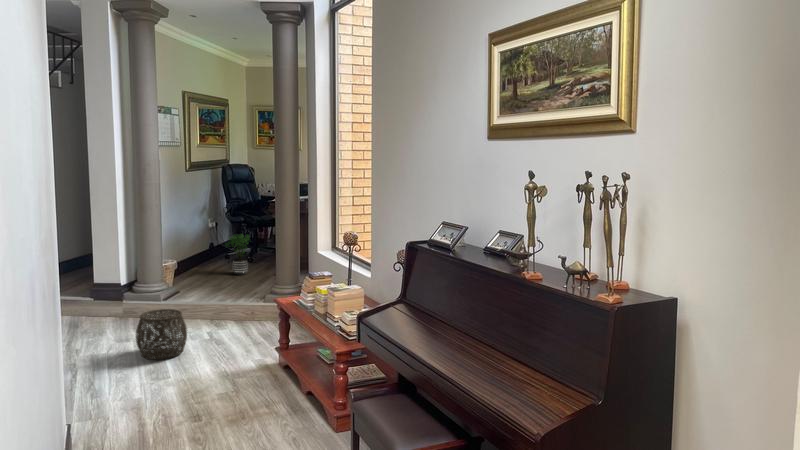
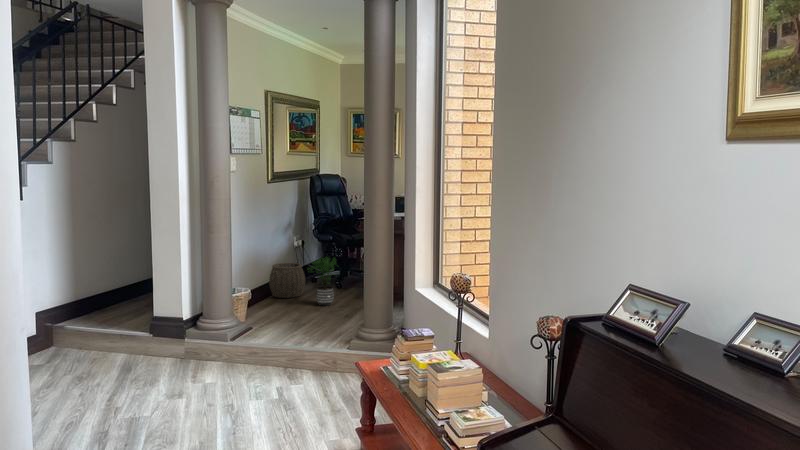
woven basket: present [136,309,187,360] -> present [269,263,305,298]

